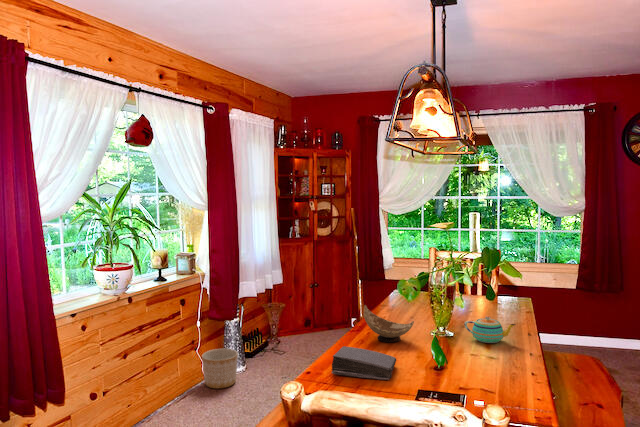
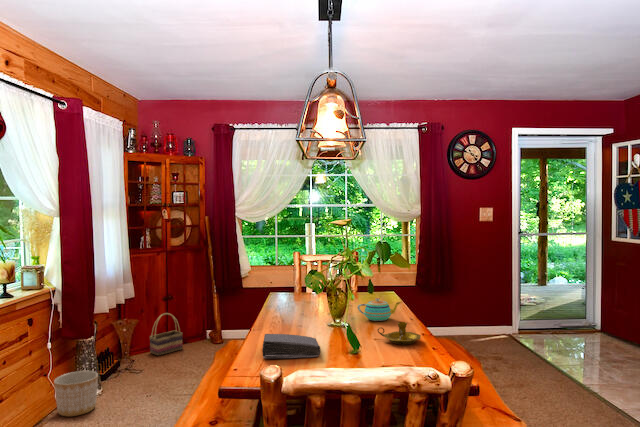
basket: none [296,300,326,340] -> present [150,313,183,356]
decorative bowl: present [364,305,414,342] -> none [270,297,318,330]
candlestick: none [469,351,522,379] -> present [378,322,421,345]

